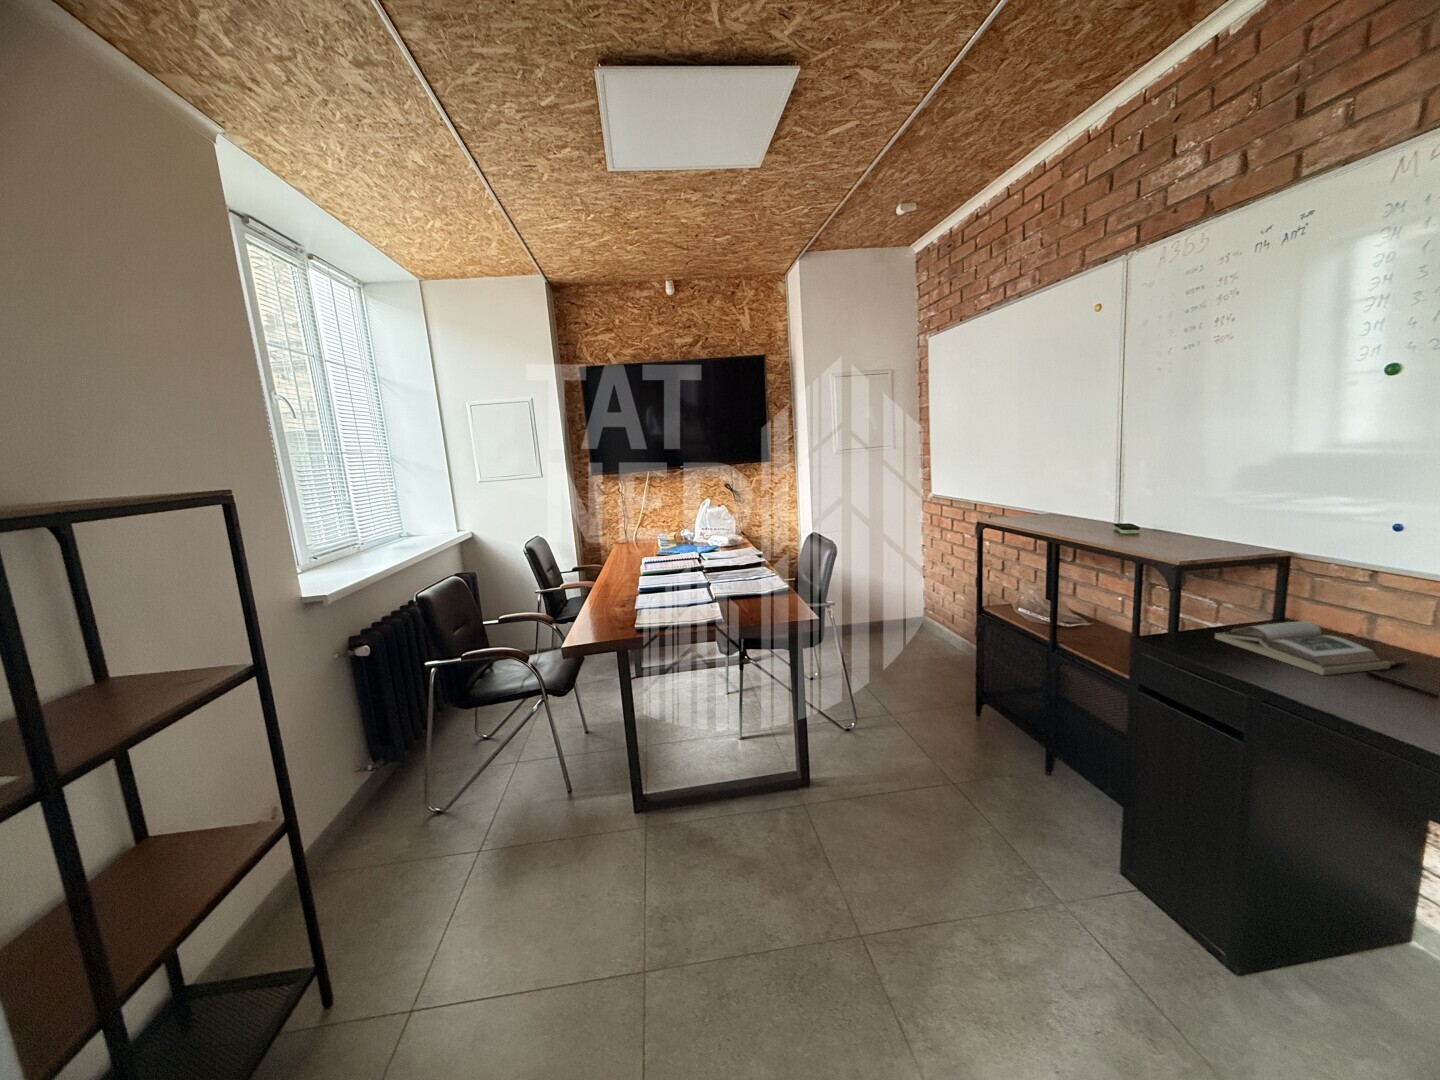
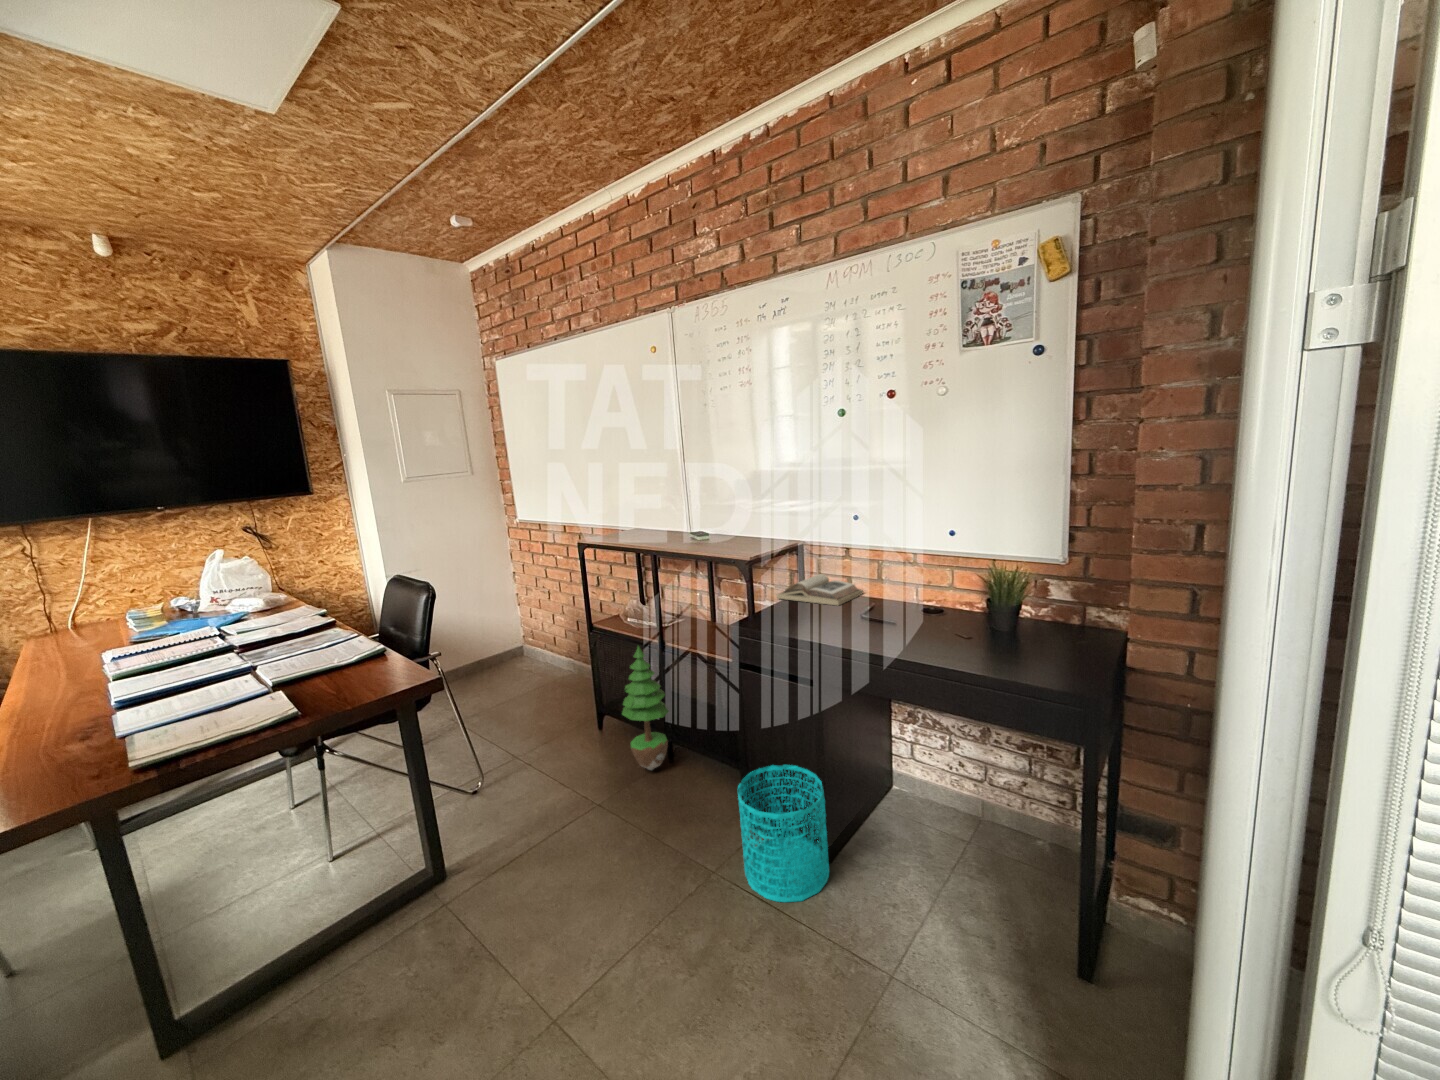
potted tree: none [985,644,1042,776] -> present [622,646,669,770]
wastebasket: none [1088,833,1228,1020] -> present [738,765,829,902]

